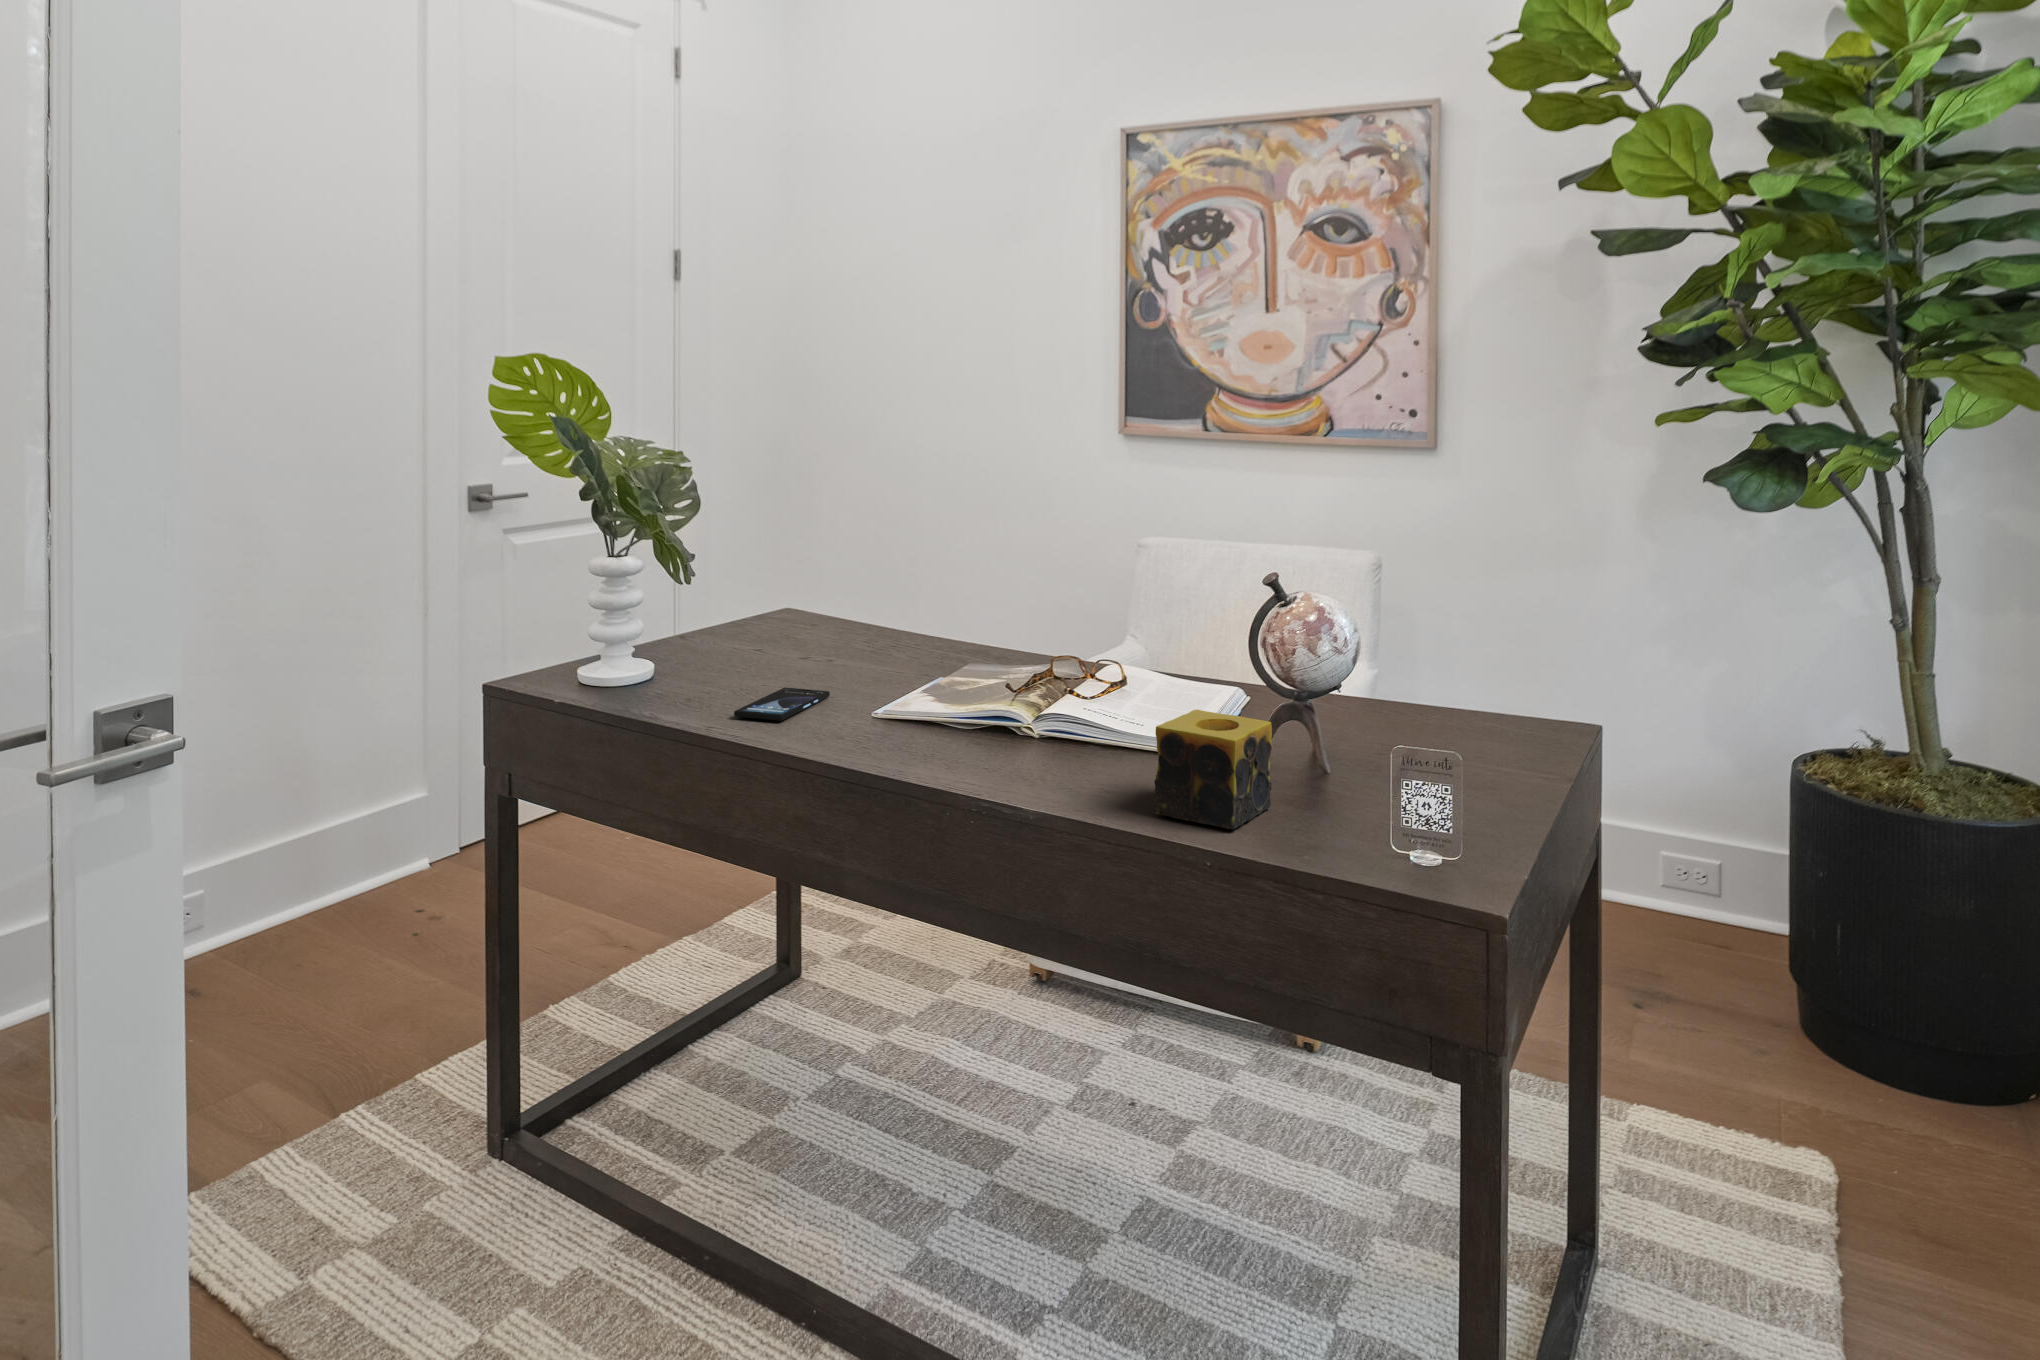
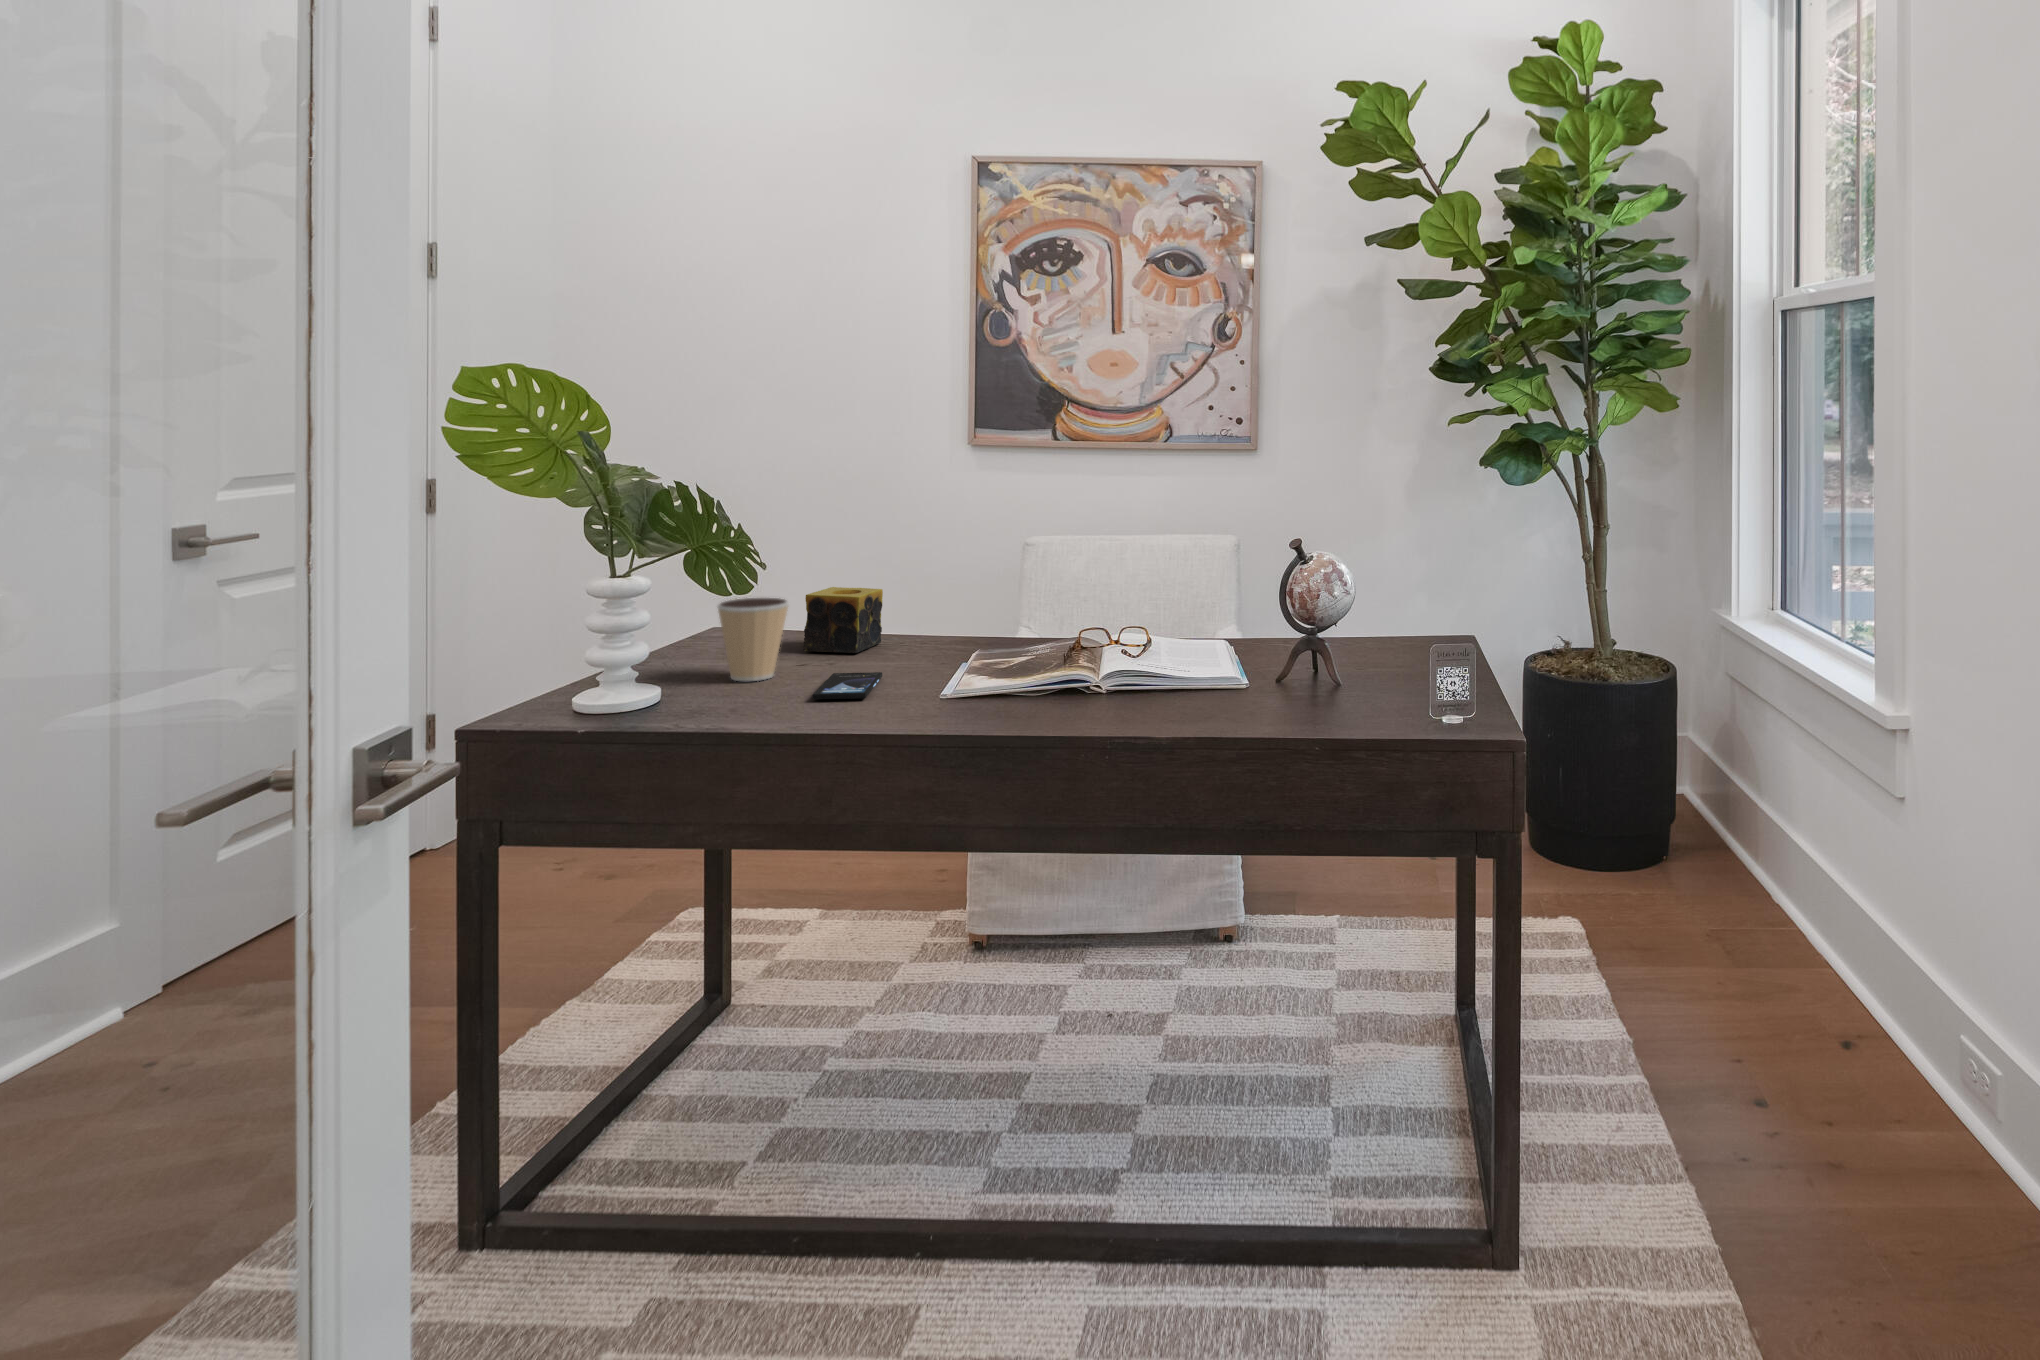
coffee cup: none [682,601,752,688] -> present [717,598,789,681]
candle: present [1154,710,1272,829] -> present [803,587,883,653]

